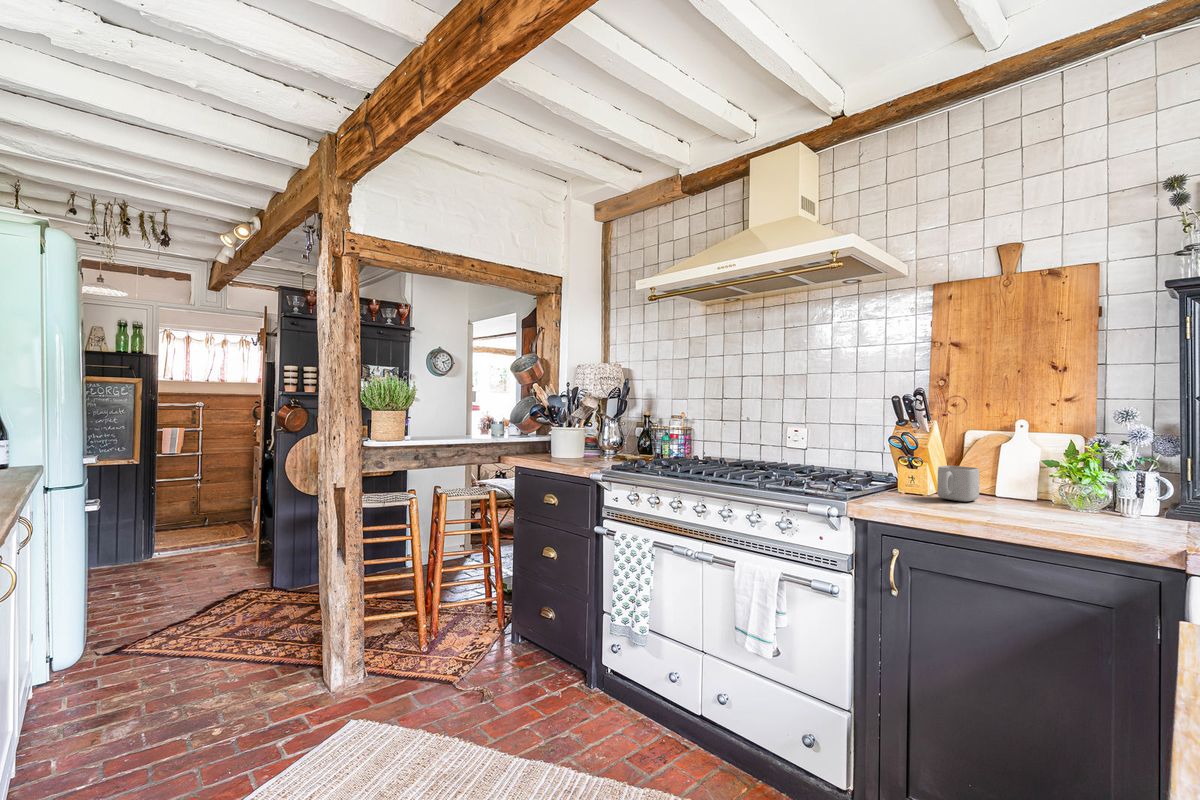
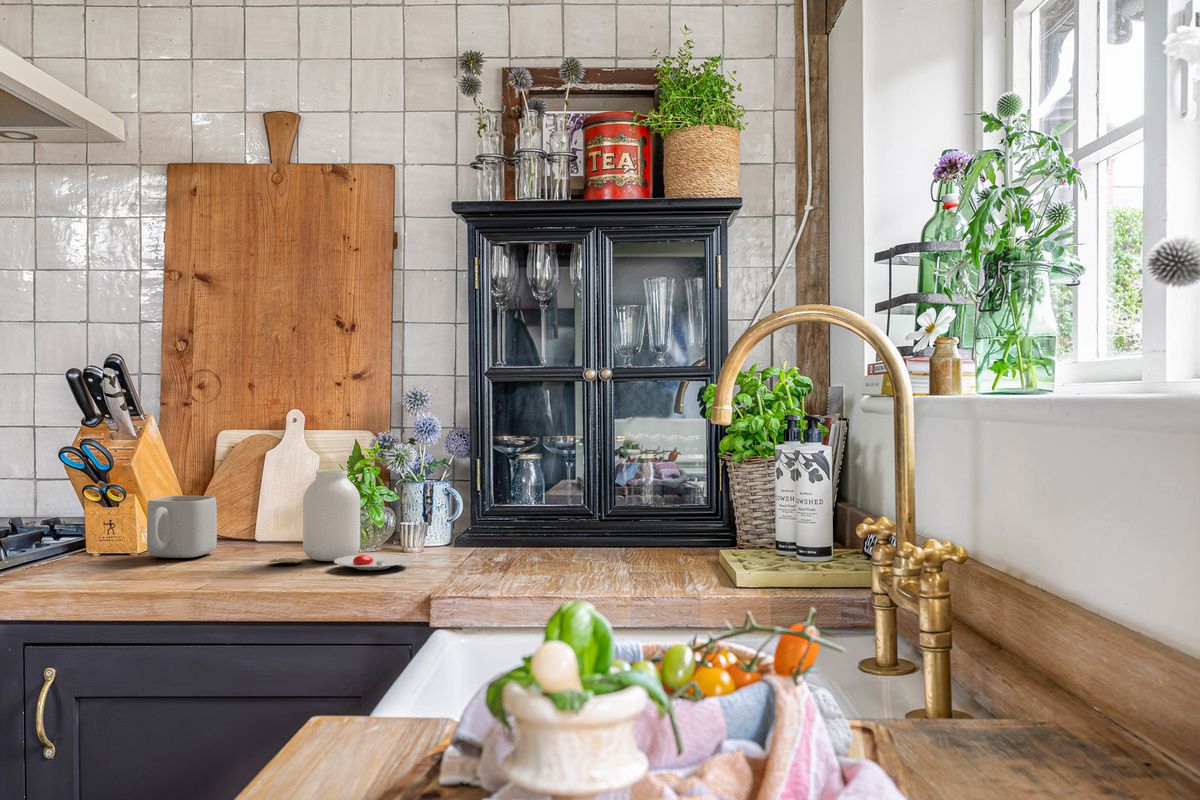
jar: none [1024,457,1143,525] -> present [269,469,411,570]

